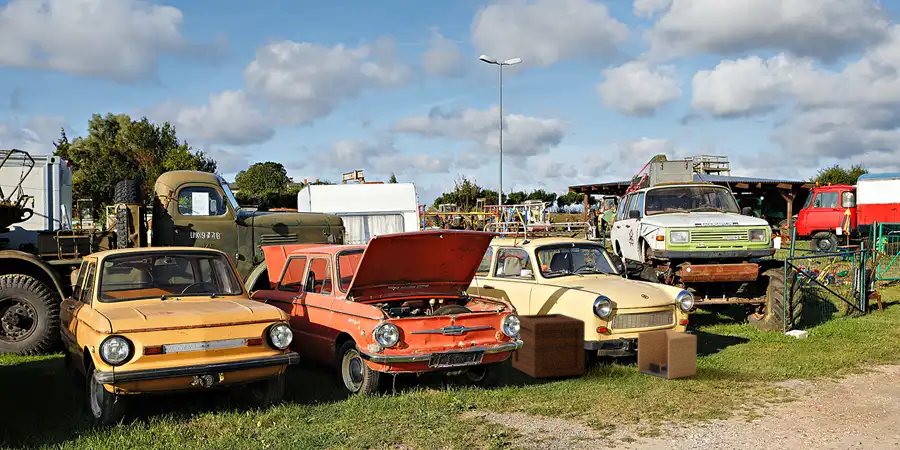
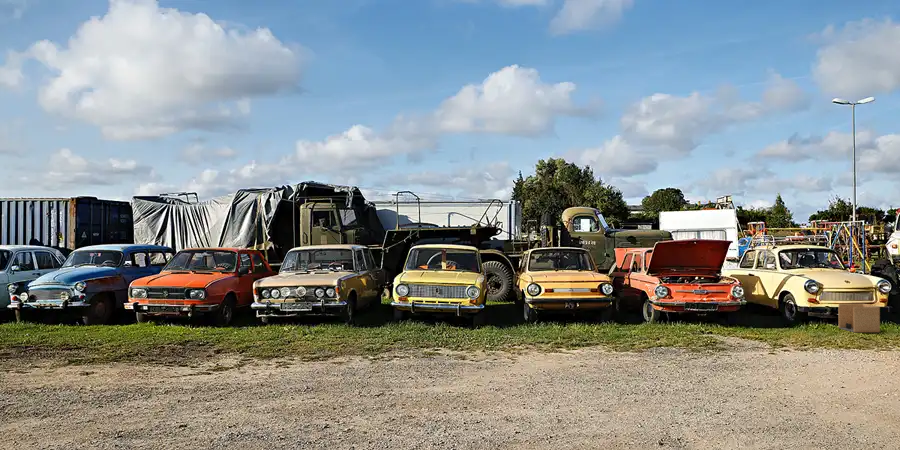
wooden crate: present [512,314,585,378] -> none [754,290,798,327]

